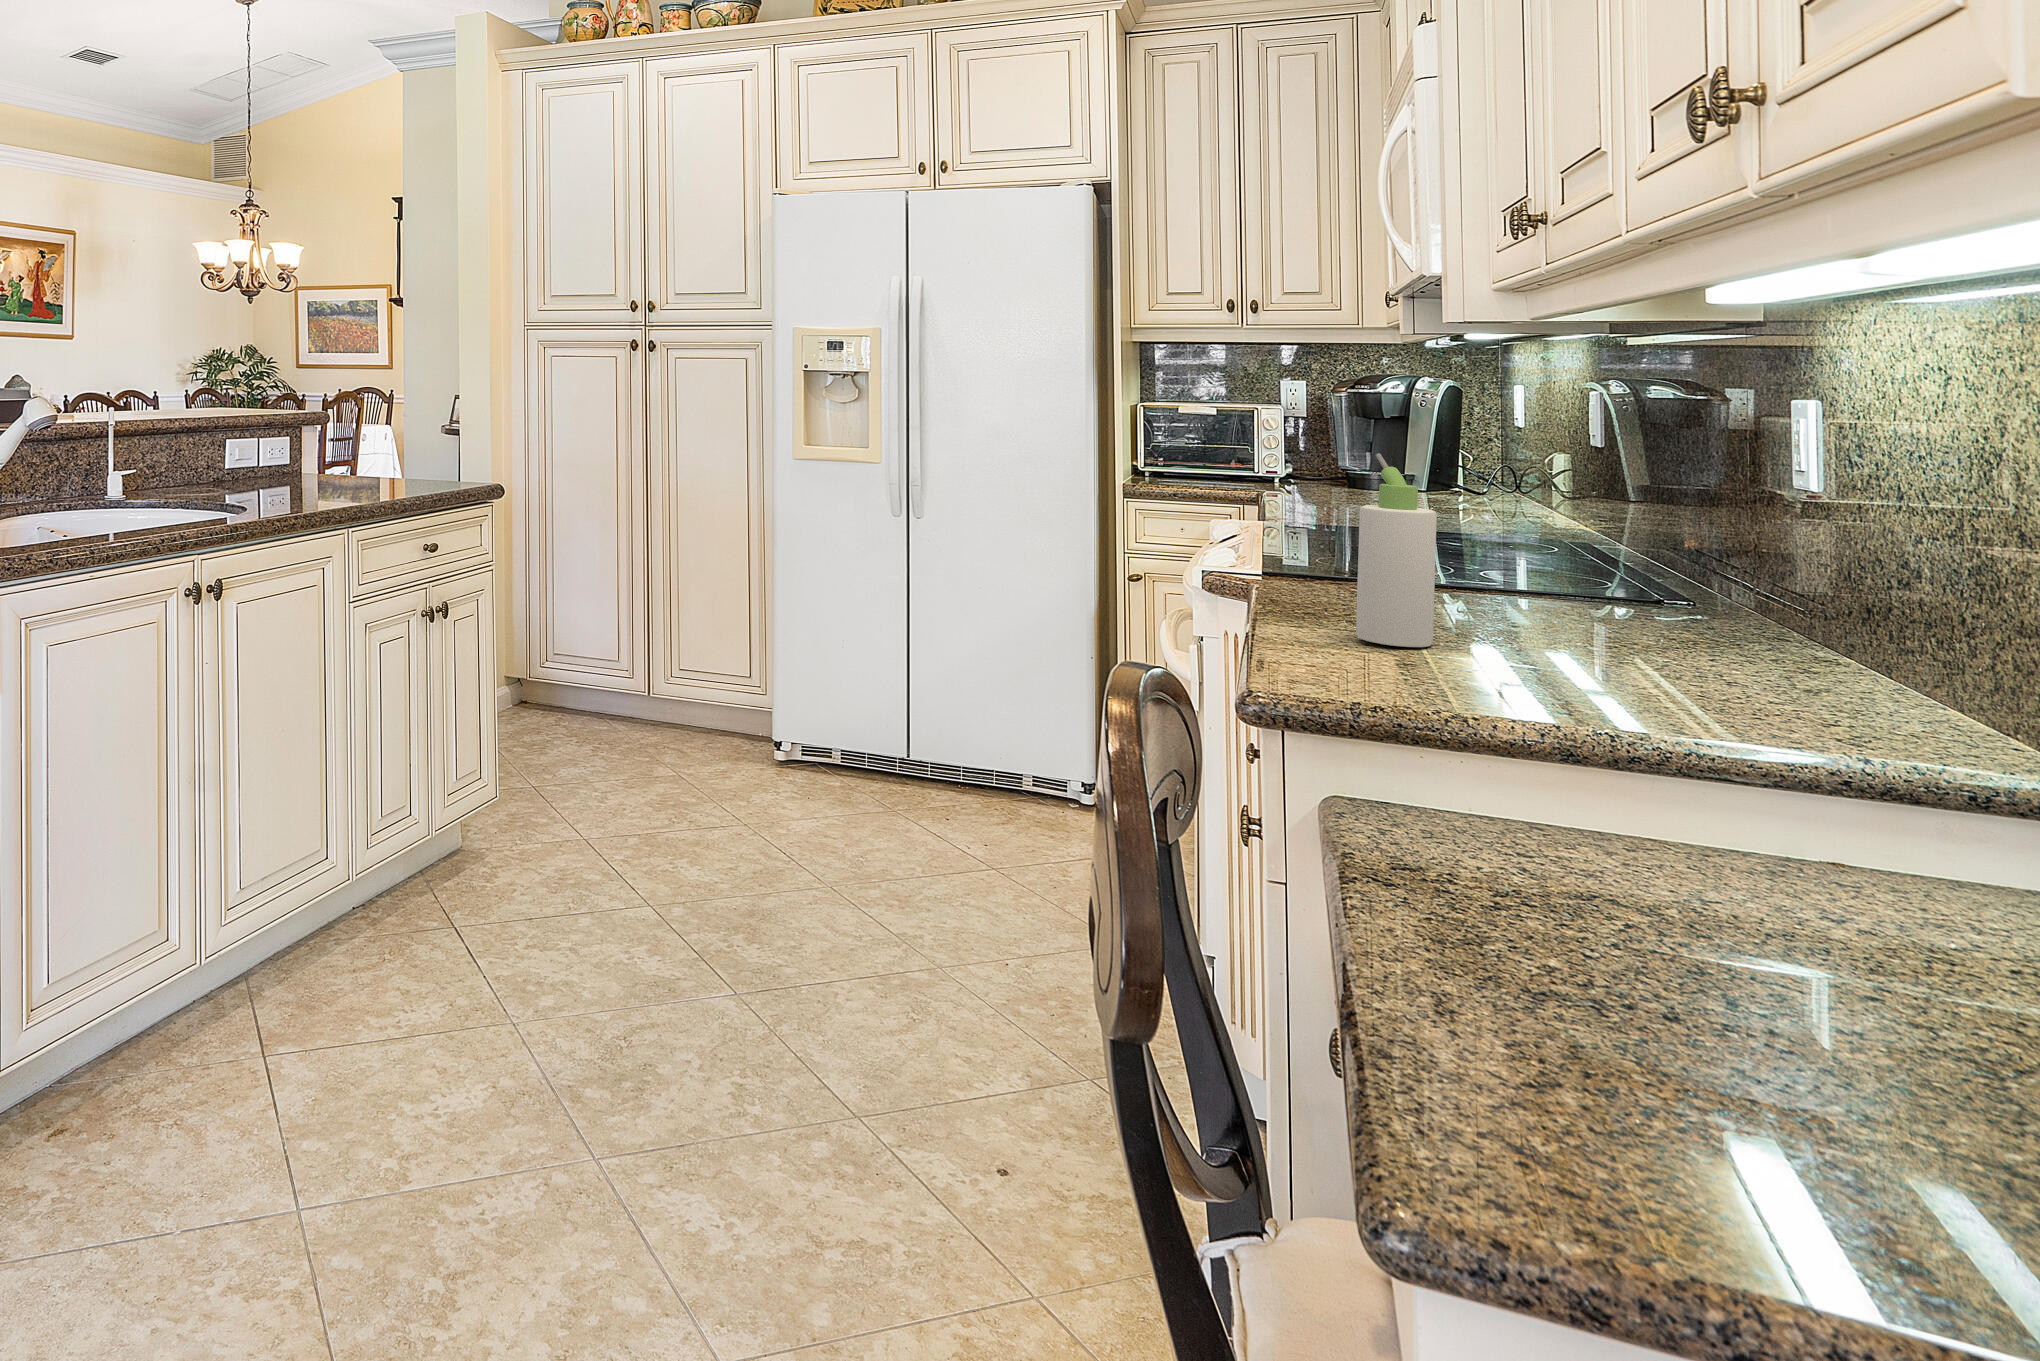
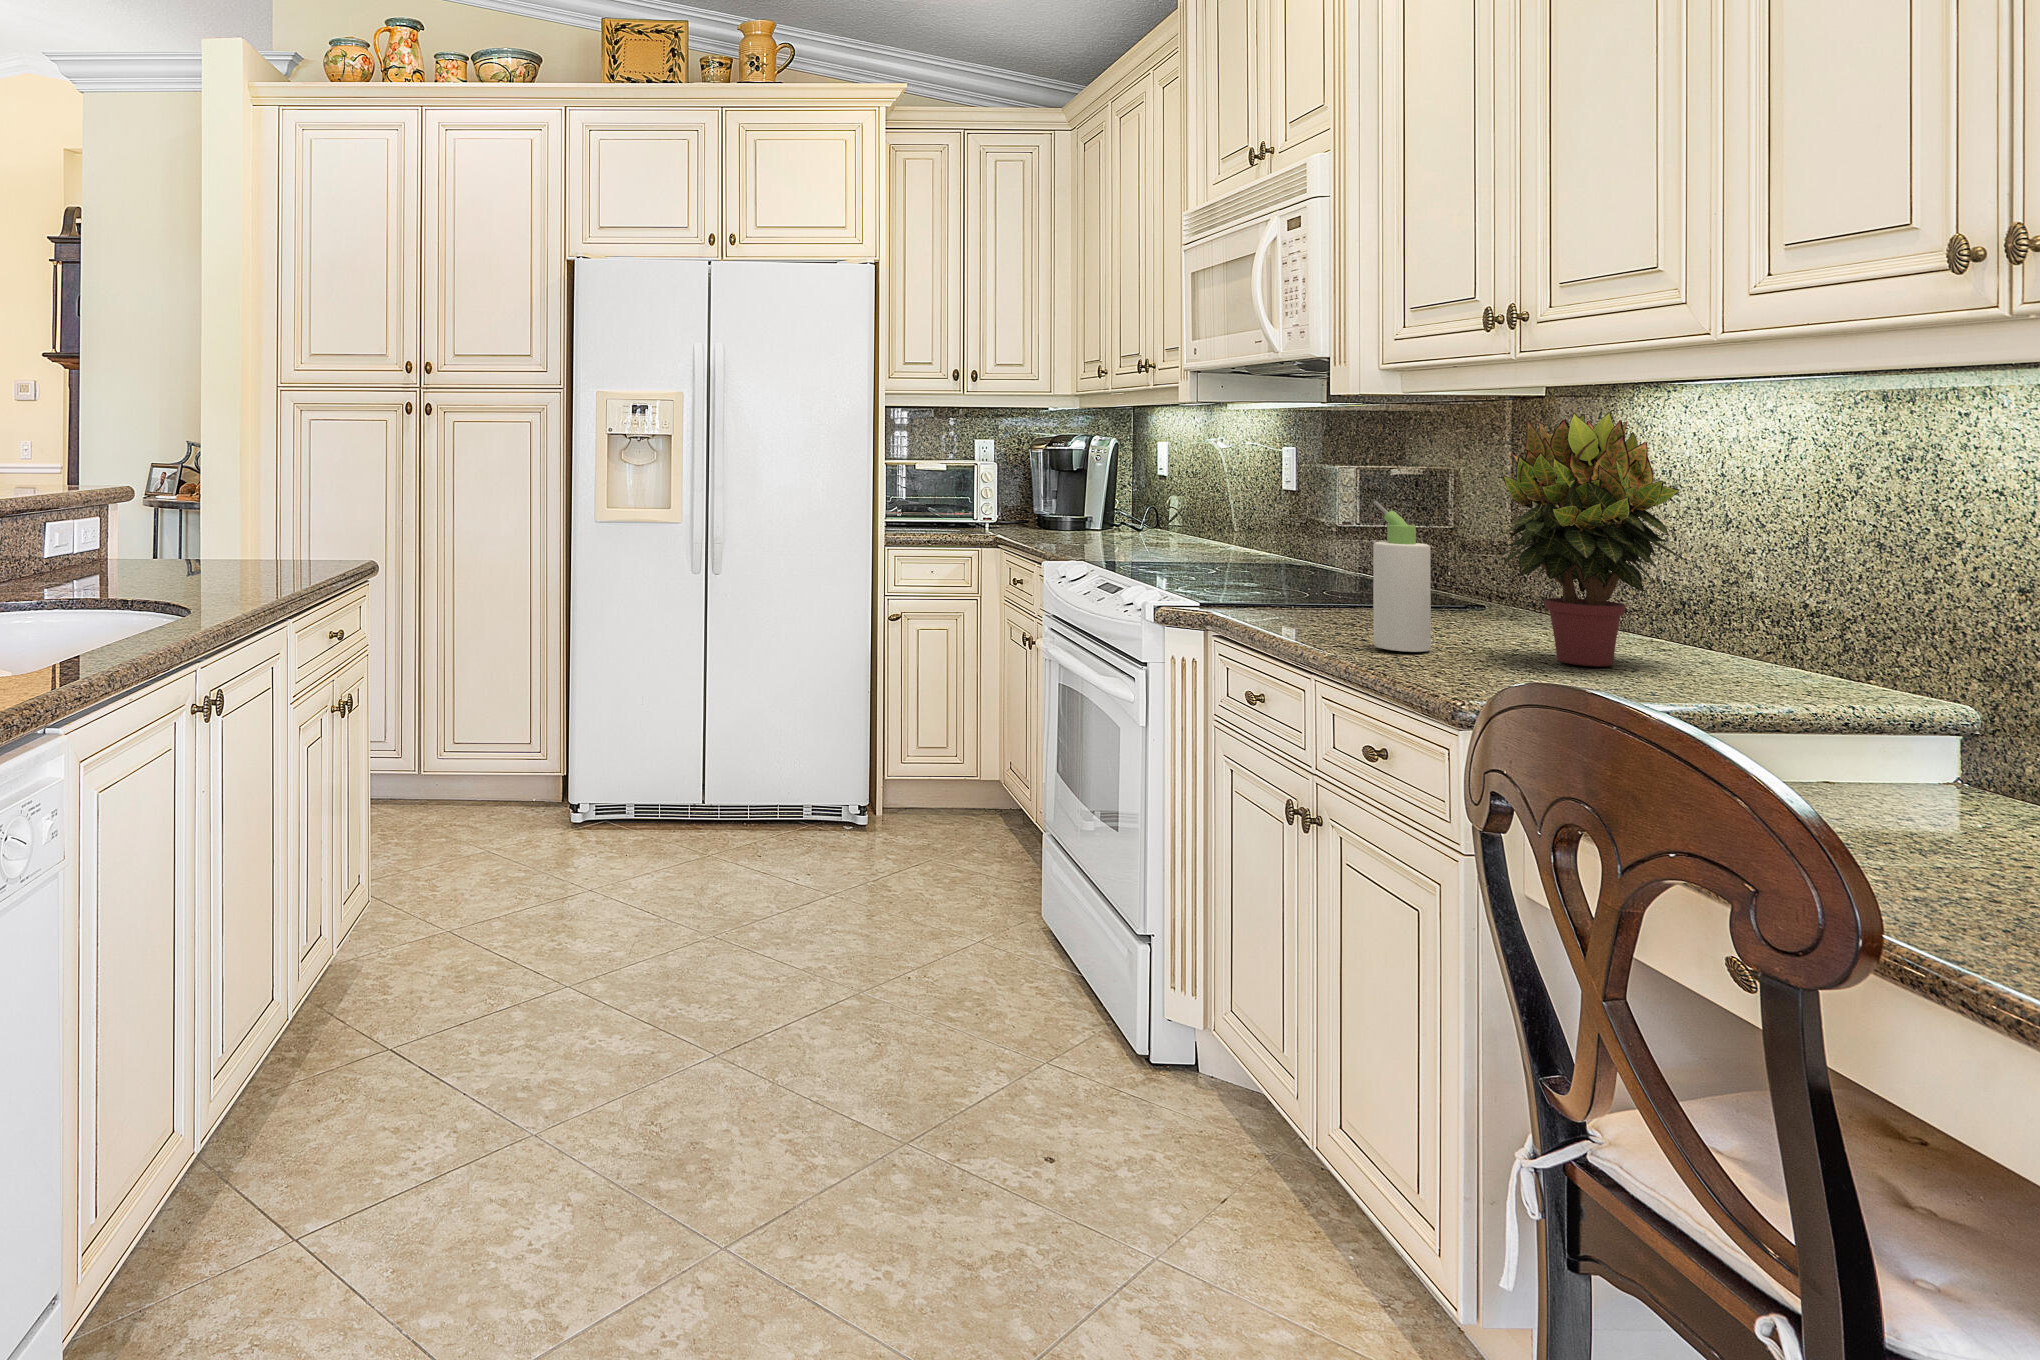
potted plant: none [1493,338,1777,688] -> present [1499,412,1685,667]

